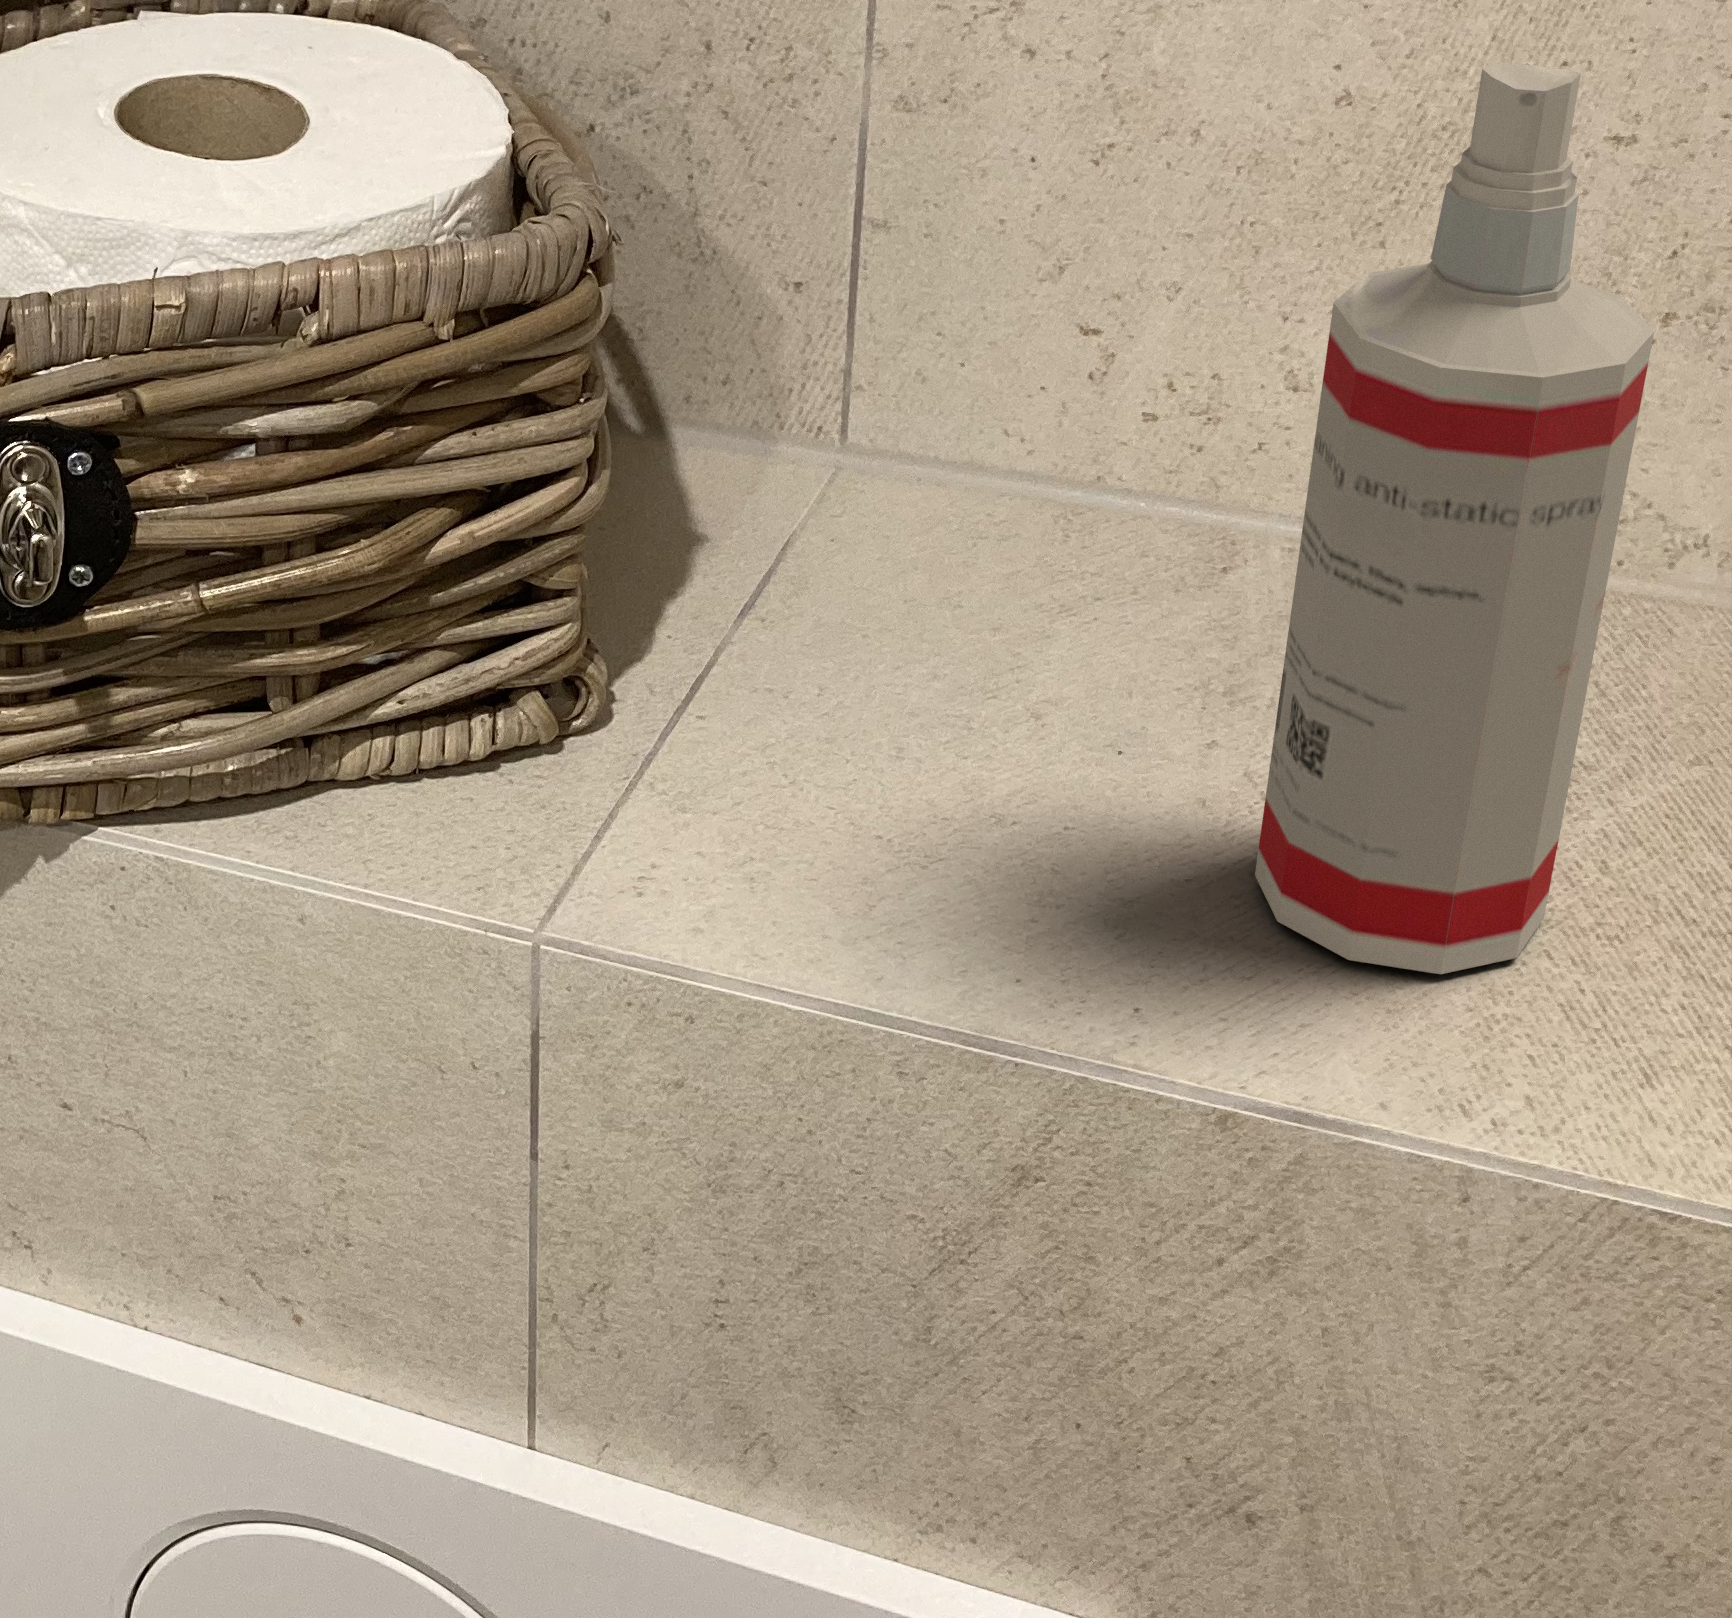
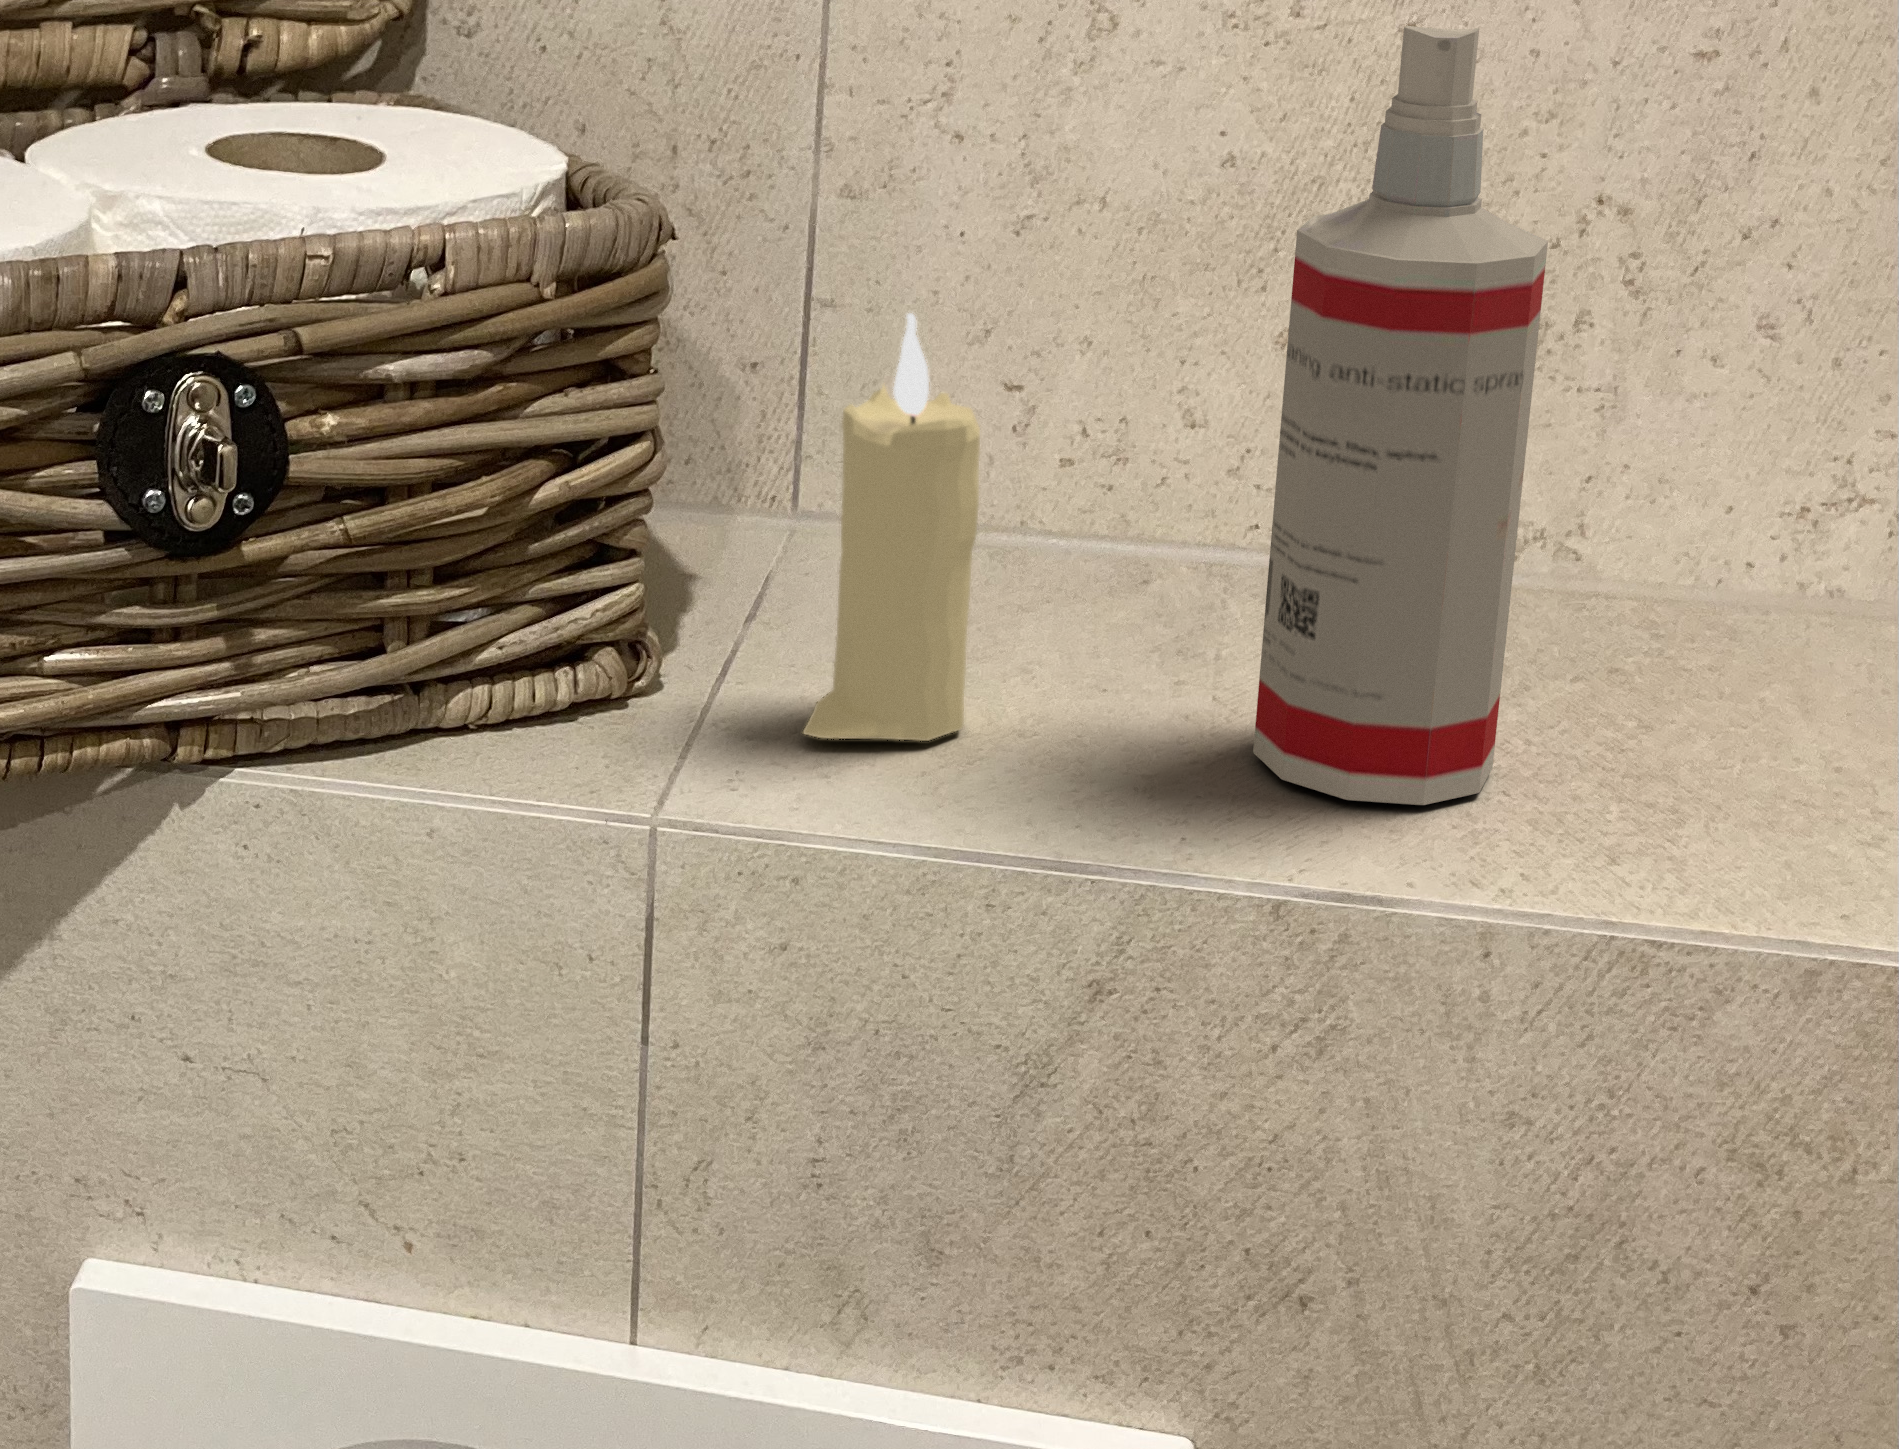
candle: none [733,368,950,833] -> present [803,313,980,741]

